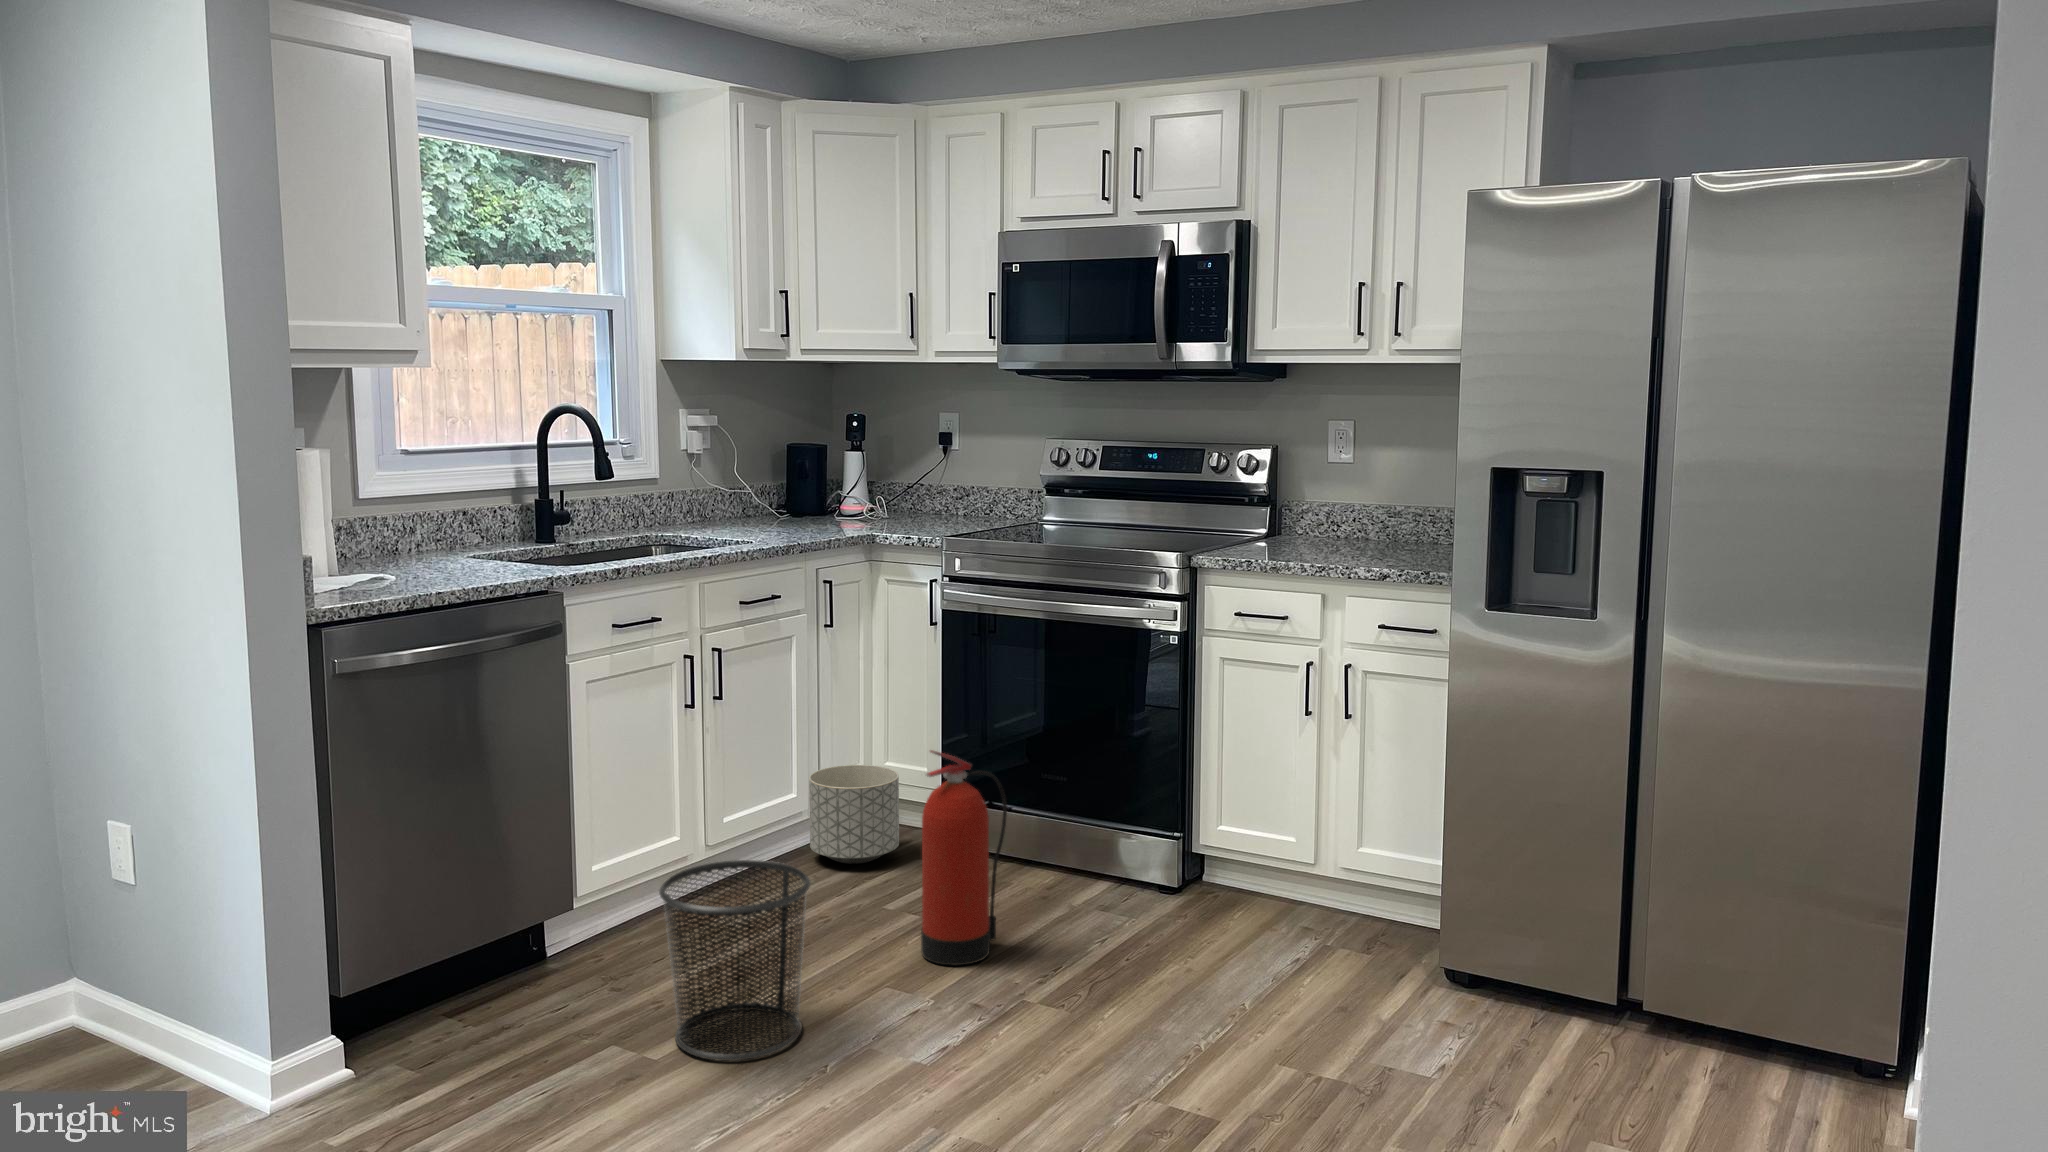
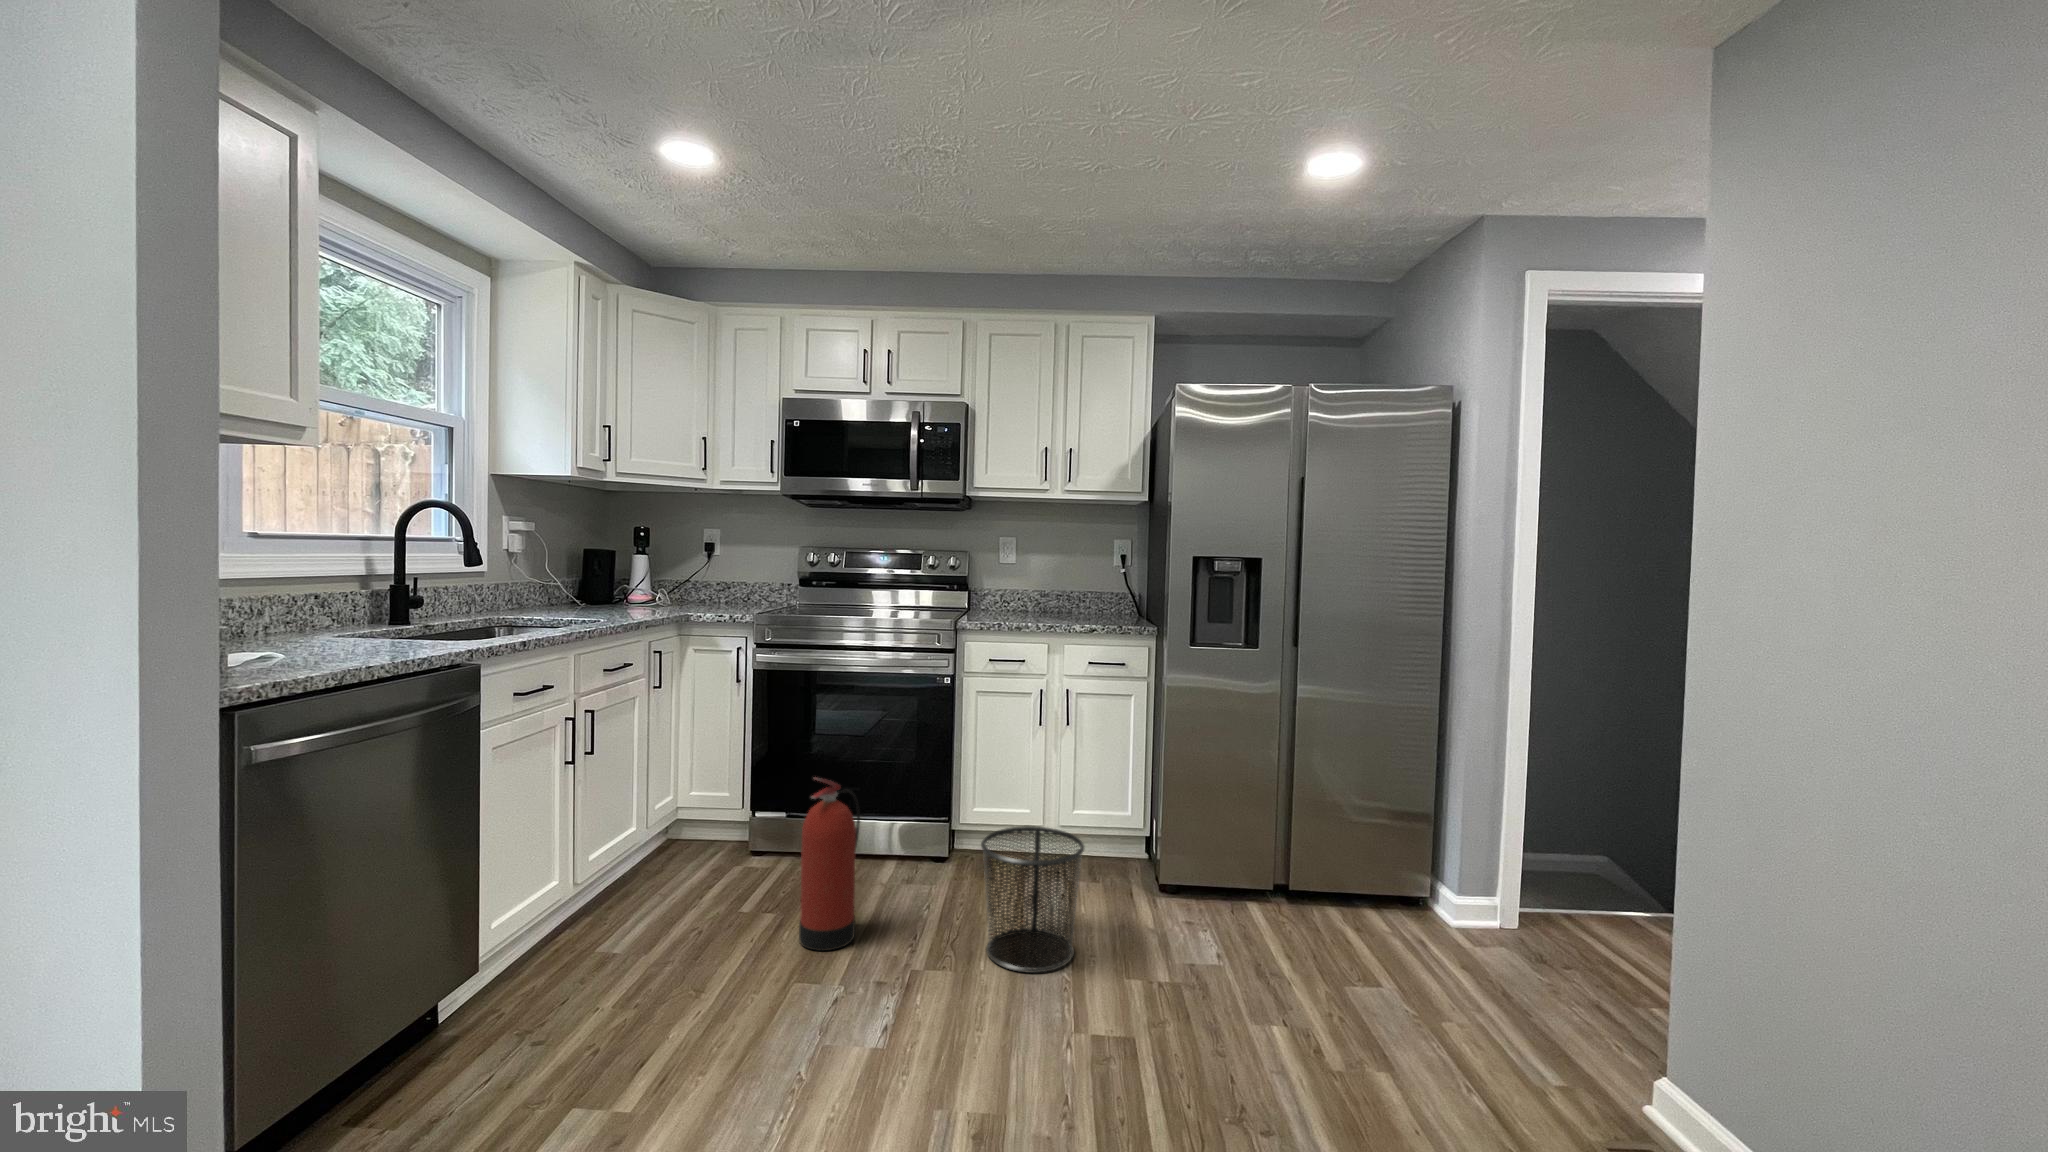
planter: present [809,765,899,864] -> none [647,797,724,880]
waste bin: present [659,860,810,1061] -> present [981,826,1084,973]

